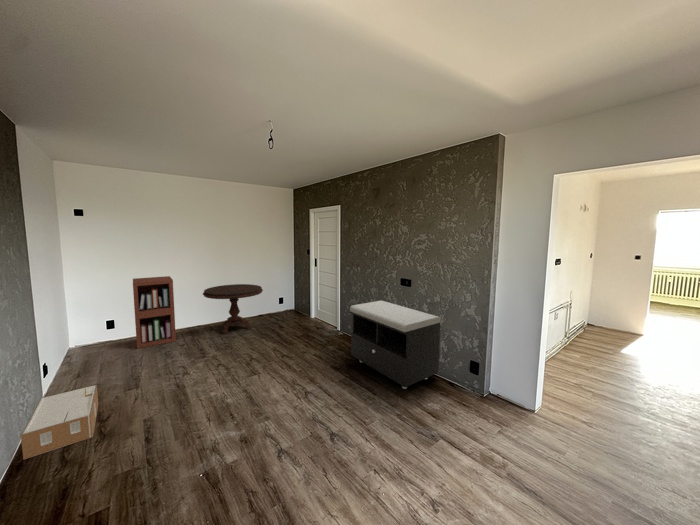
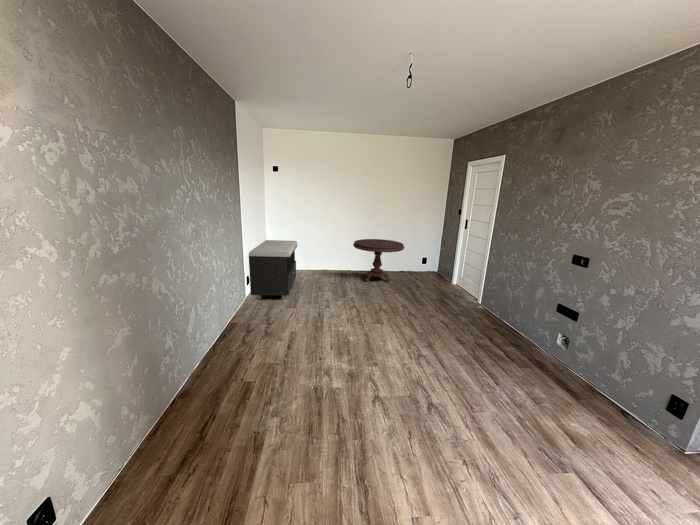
bookshelf: present [133,276,176,348] -> none [305,225,331,280]
storage bench: present [350,301,440,389] -> present [249,240,297,299]
cardboard box: present [21,385,99,459] -> none [228,298,273,333]

